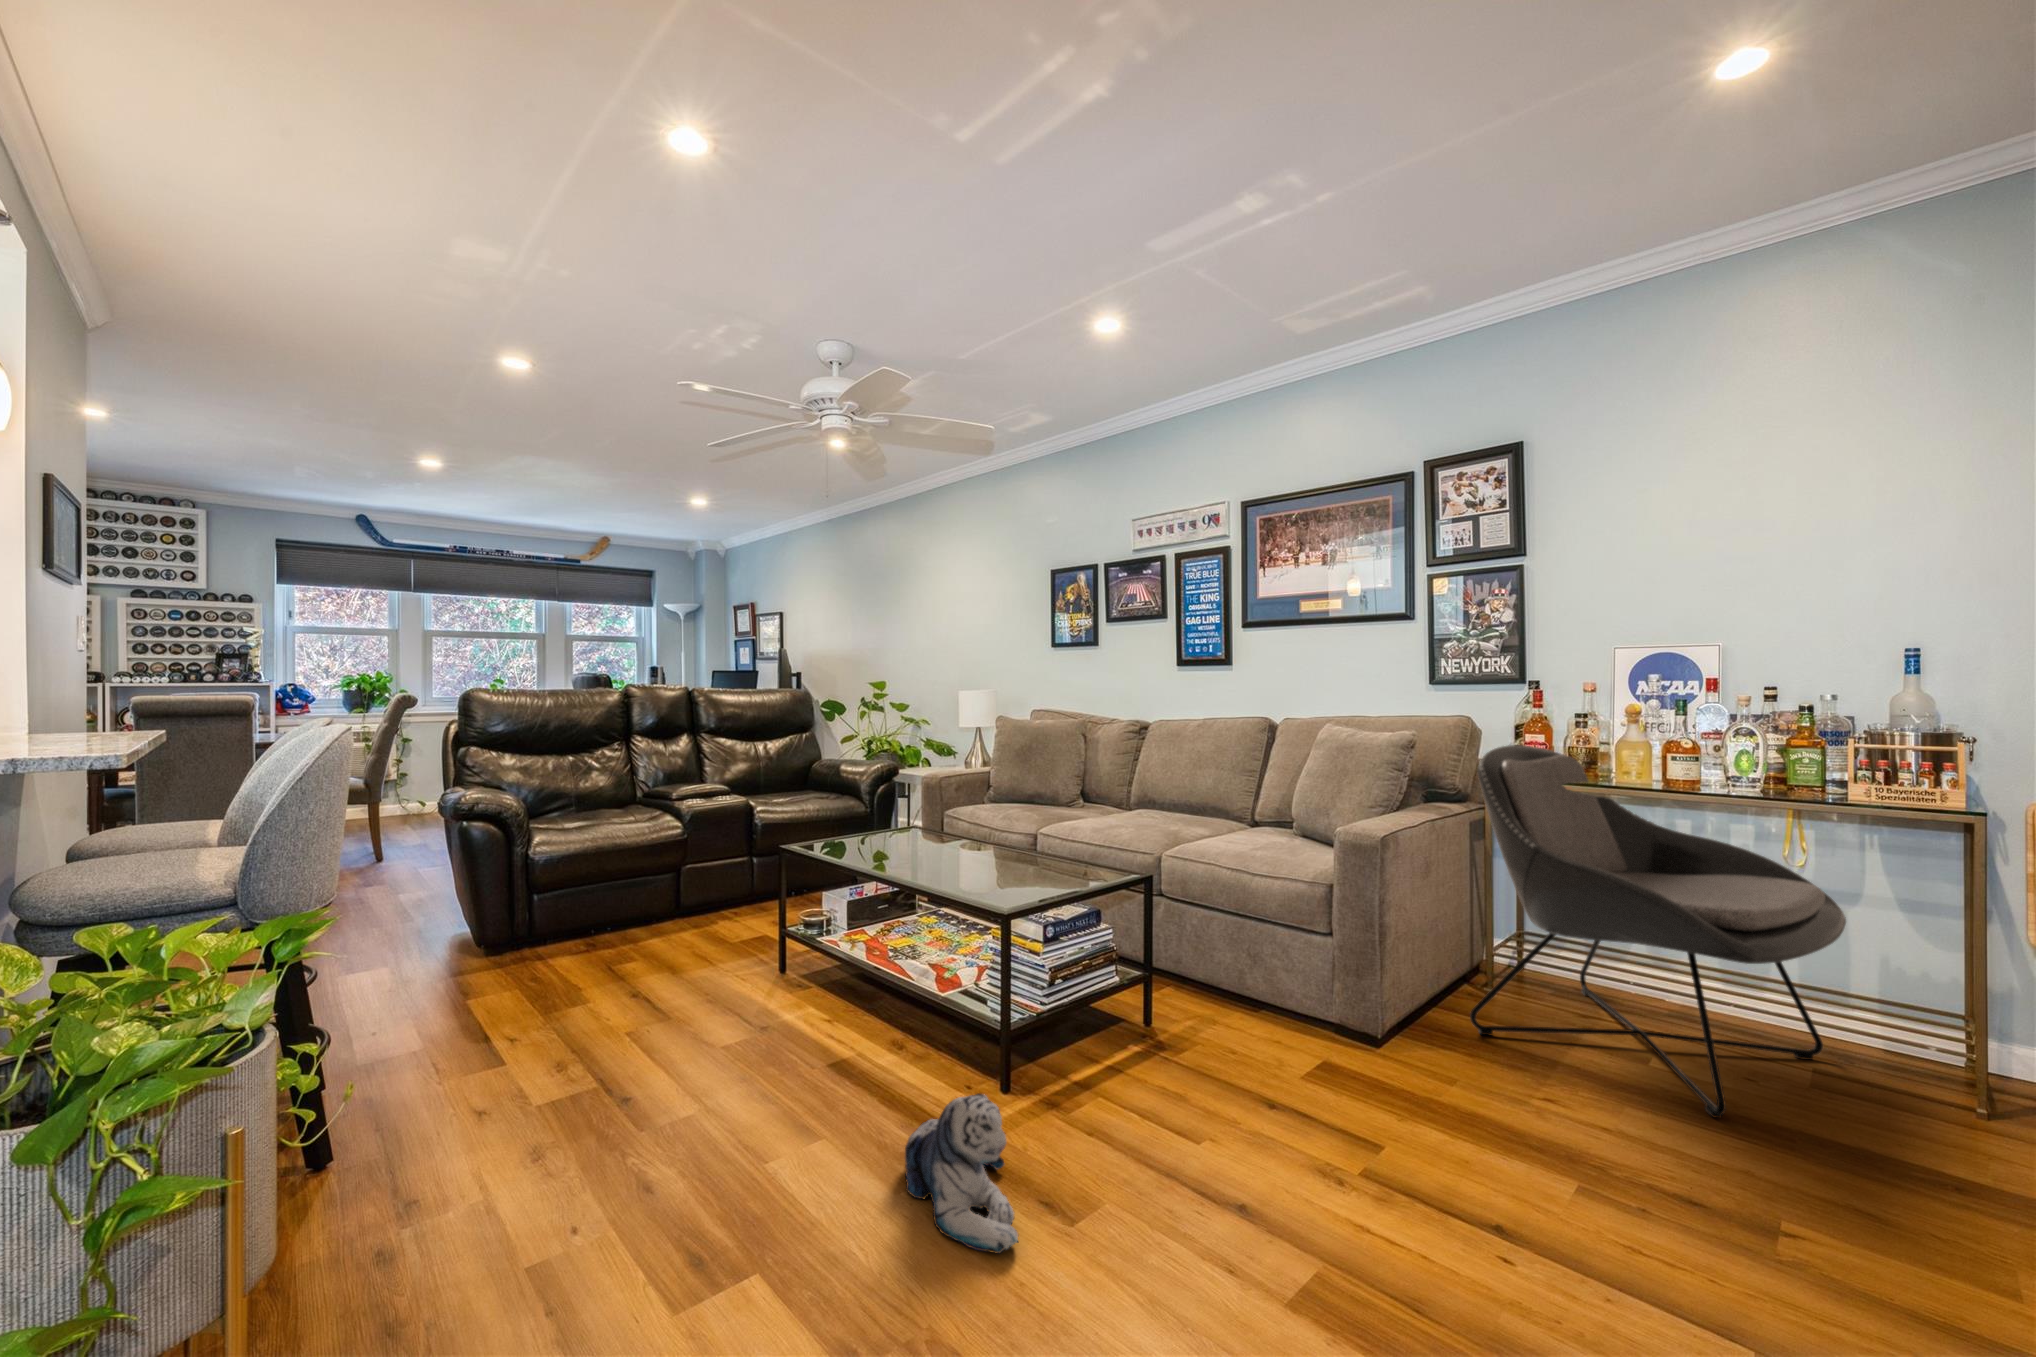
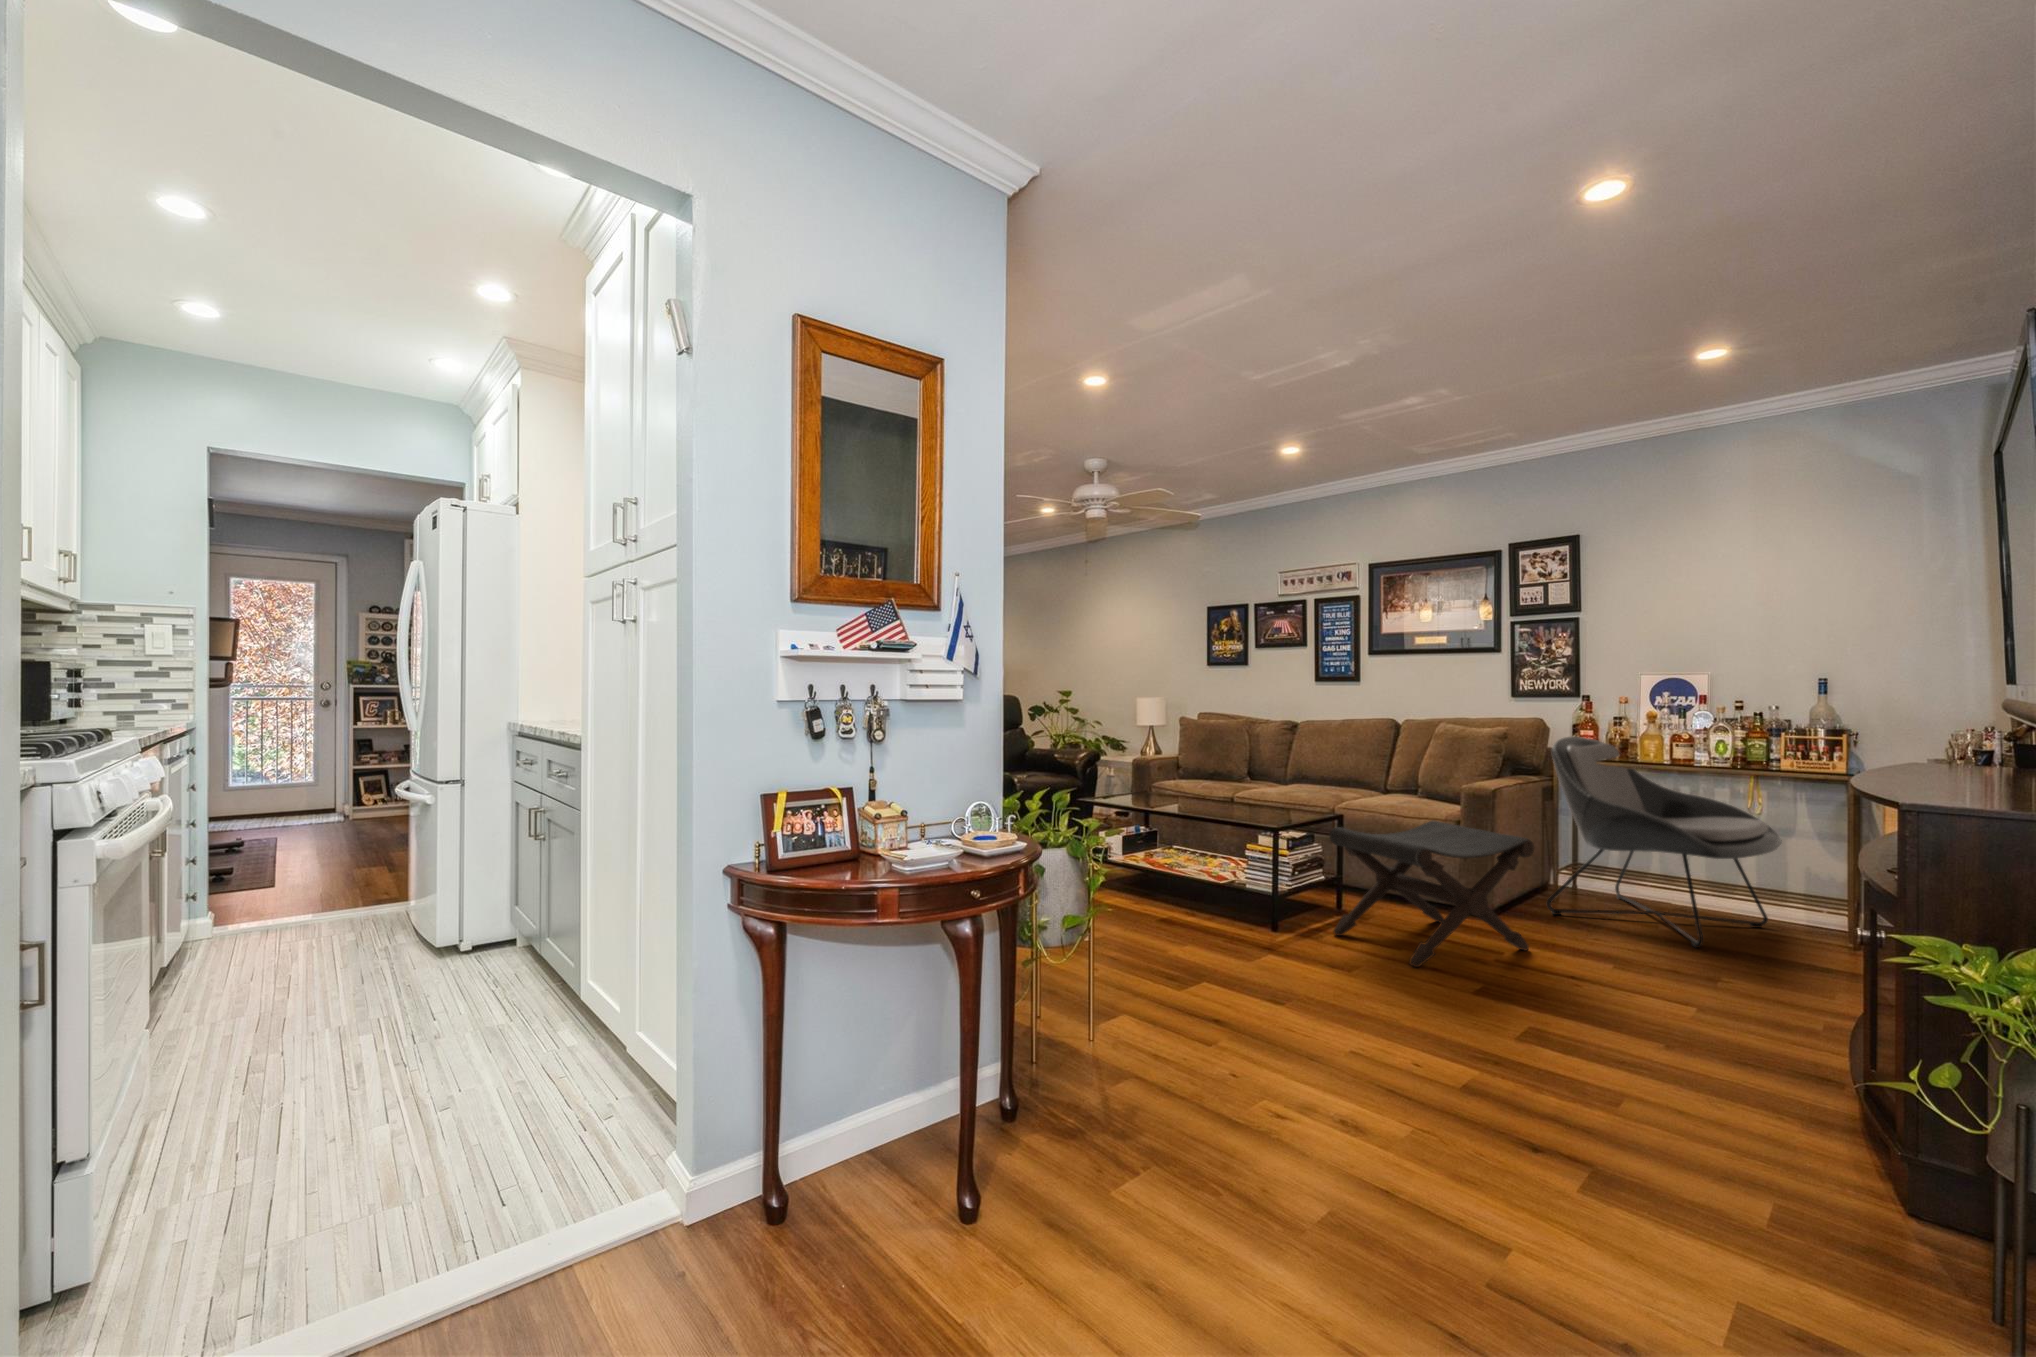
footstool: none [1093,889,1432,1193] -> present [1330,820,1534,967]
plush toy: present [905,1093,1018,1253] -> none [1247,912,1332,982]

